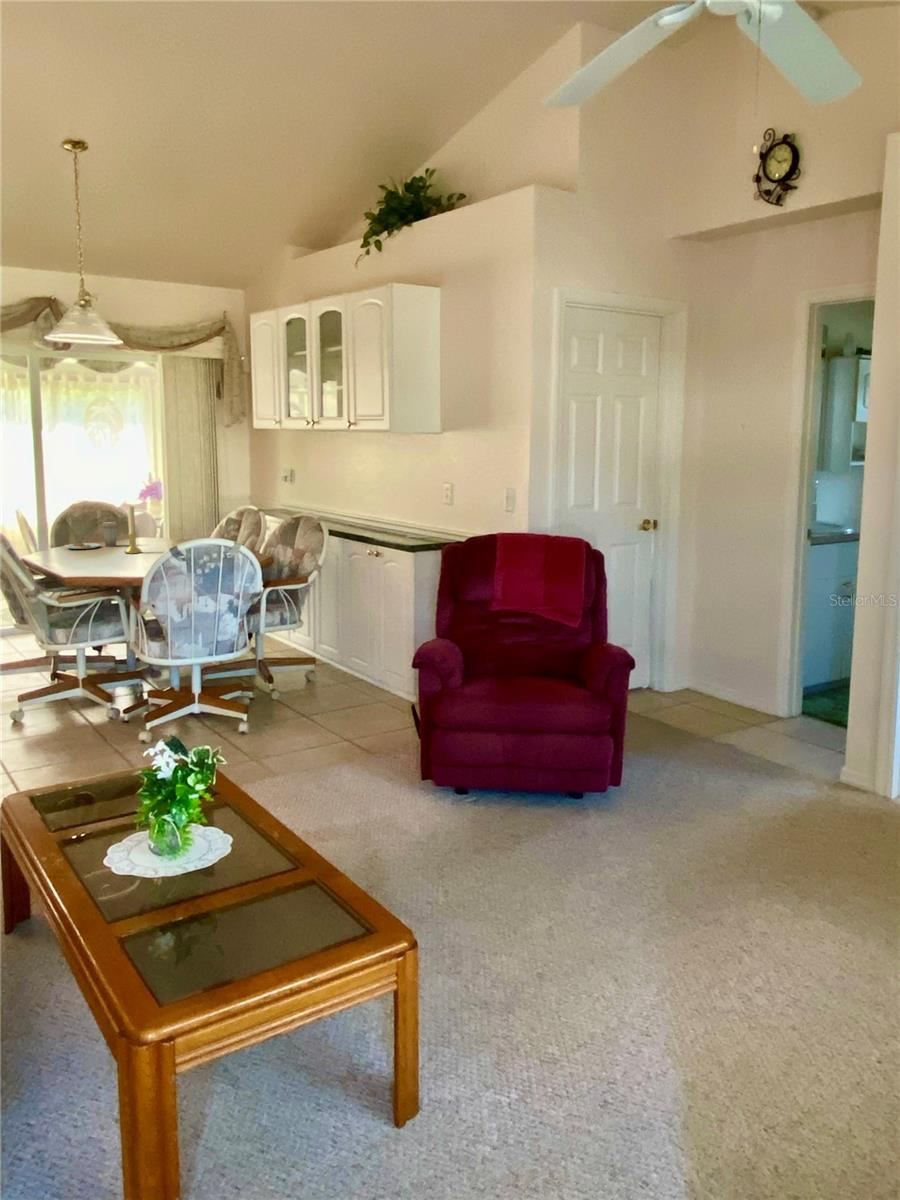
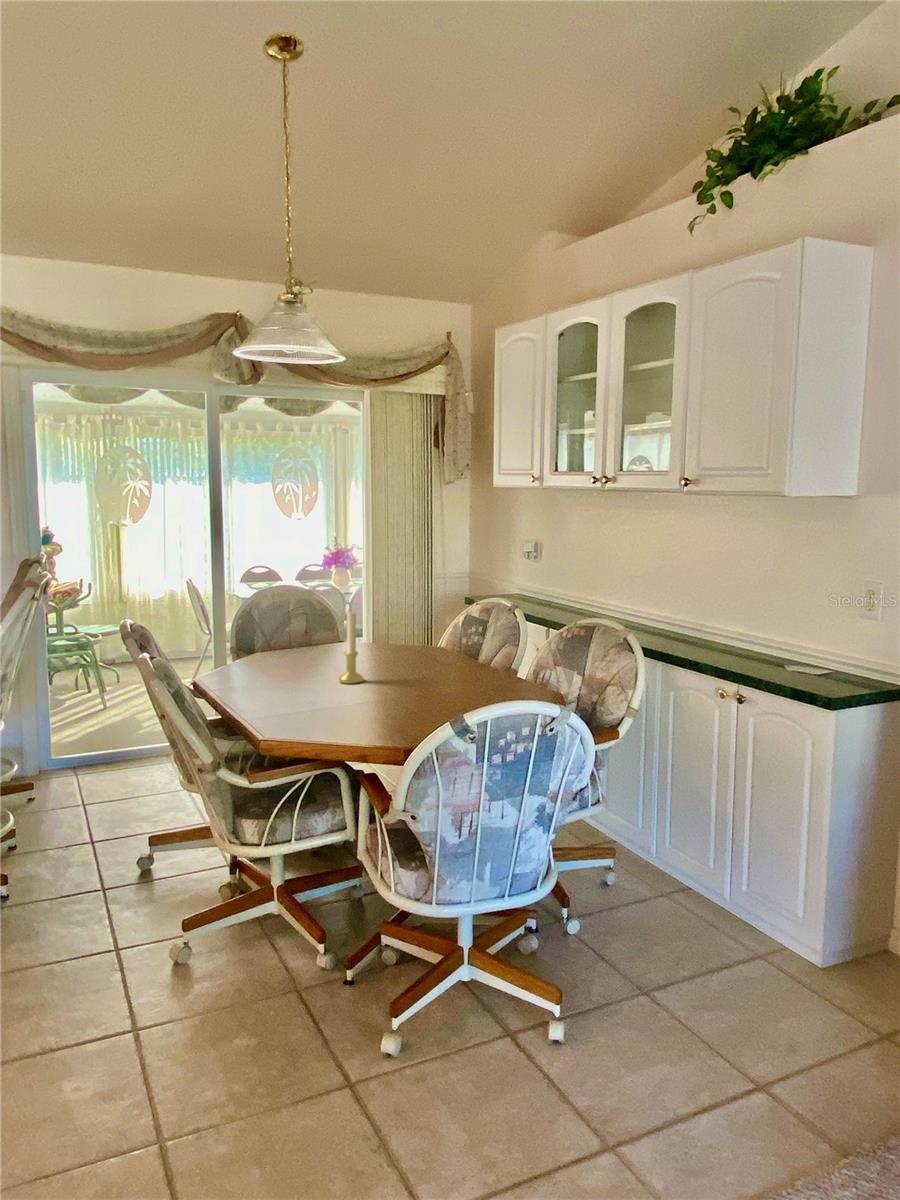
plate: present [65,522,118,549] -> none [249,627,325,669]

